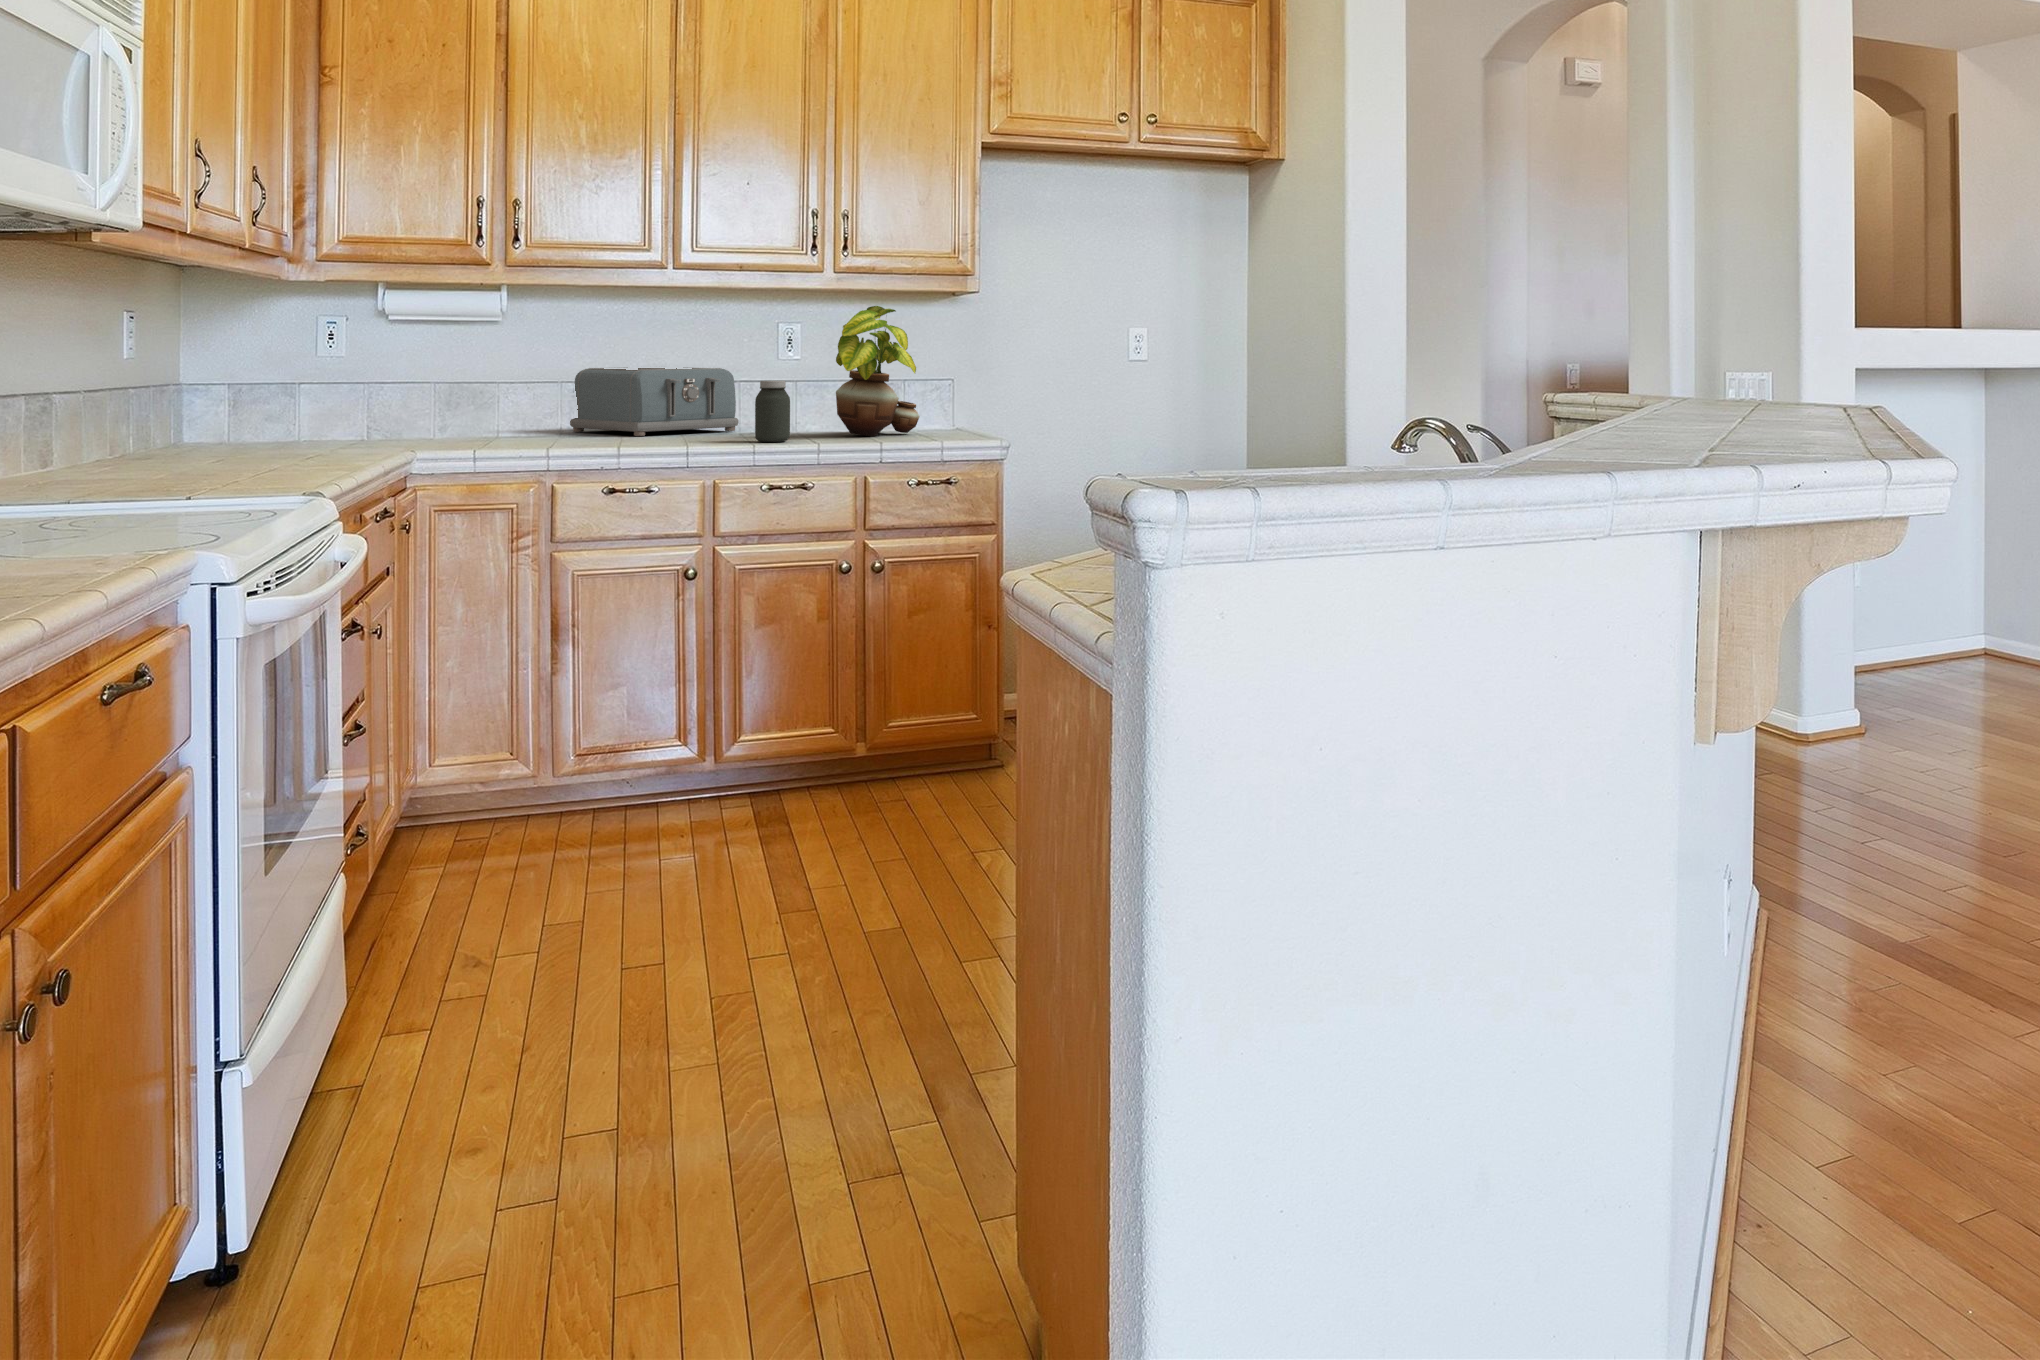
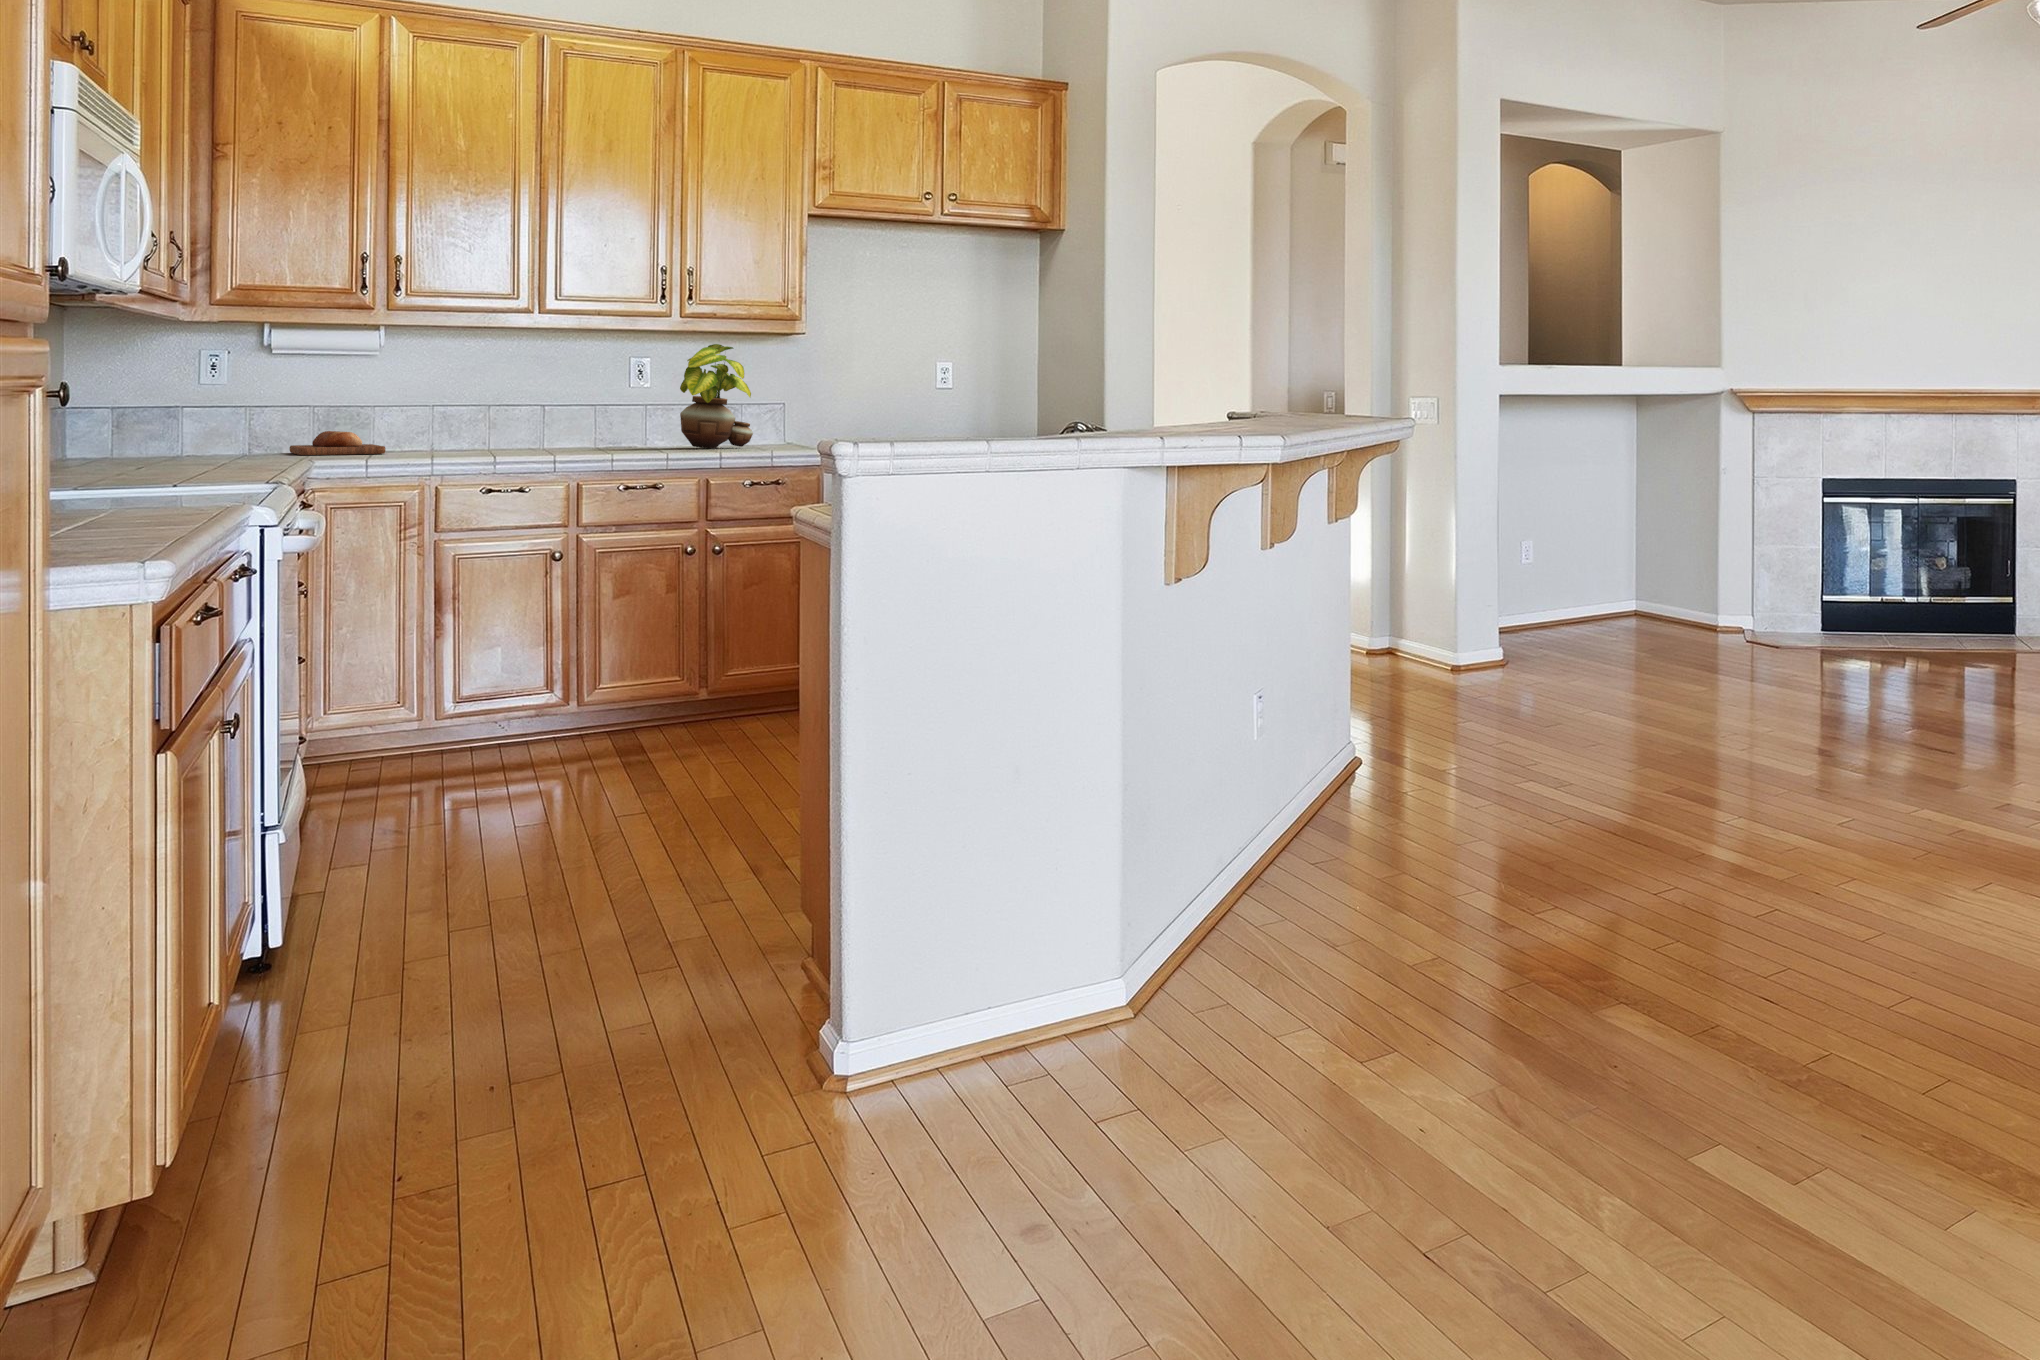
toaster: present [570,368,739,436] -> none [435,396,590,450]
jar: present [755,381,790,442] -> none [613,403,644,451]
bread loaf: none [397,414,496,447] -> present [290,431,386,455]

